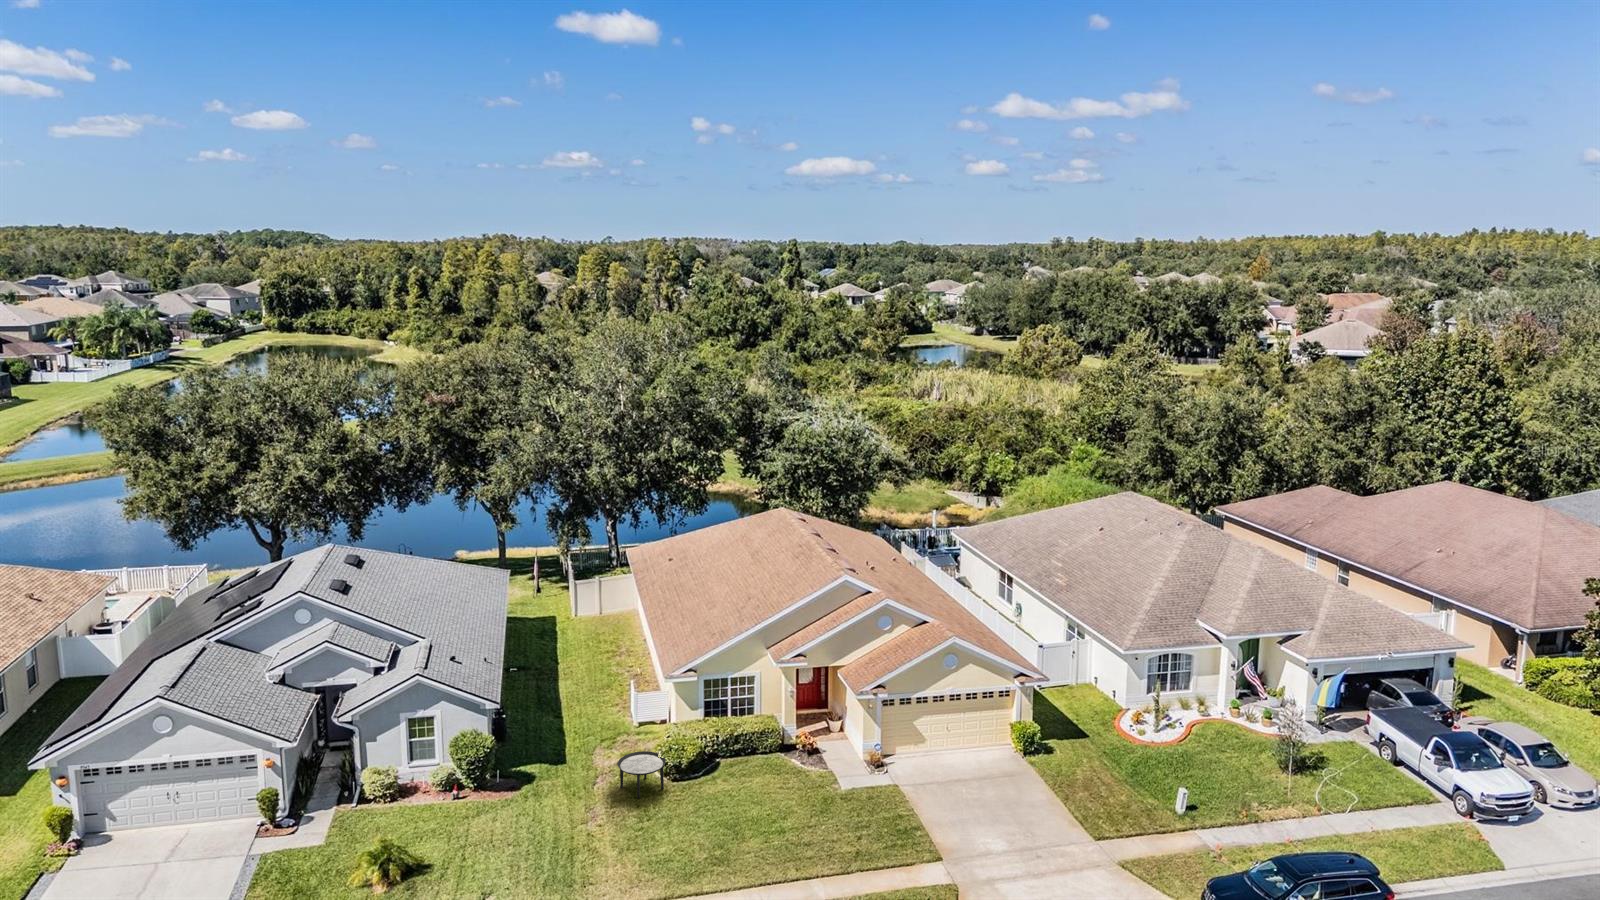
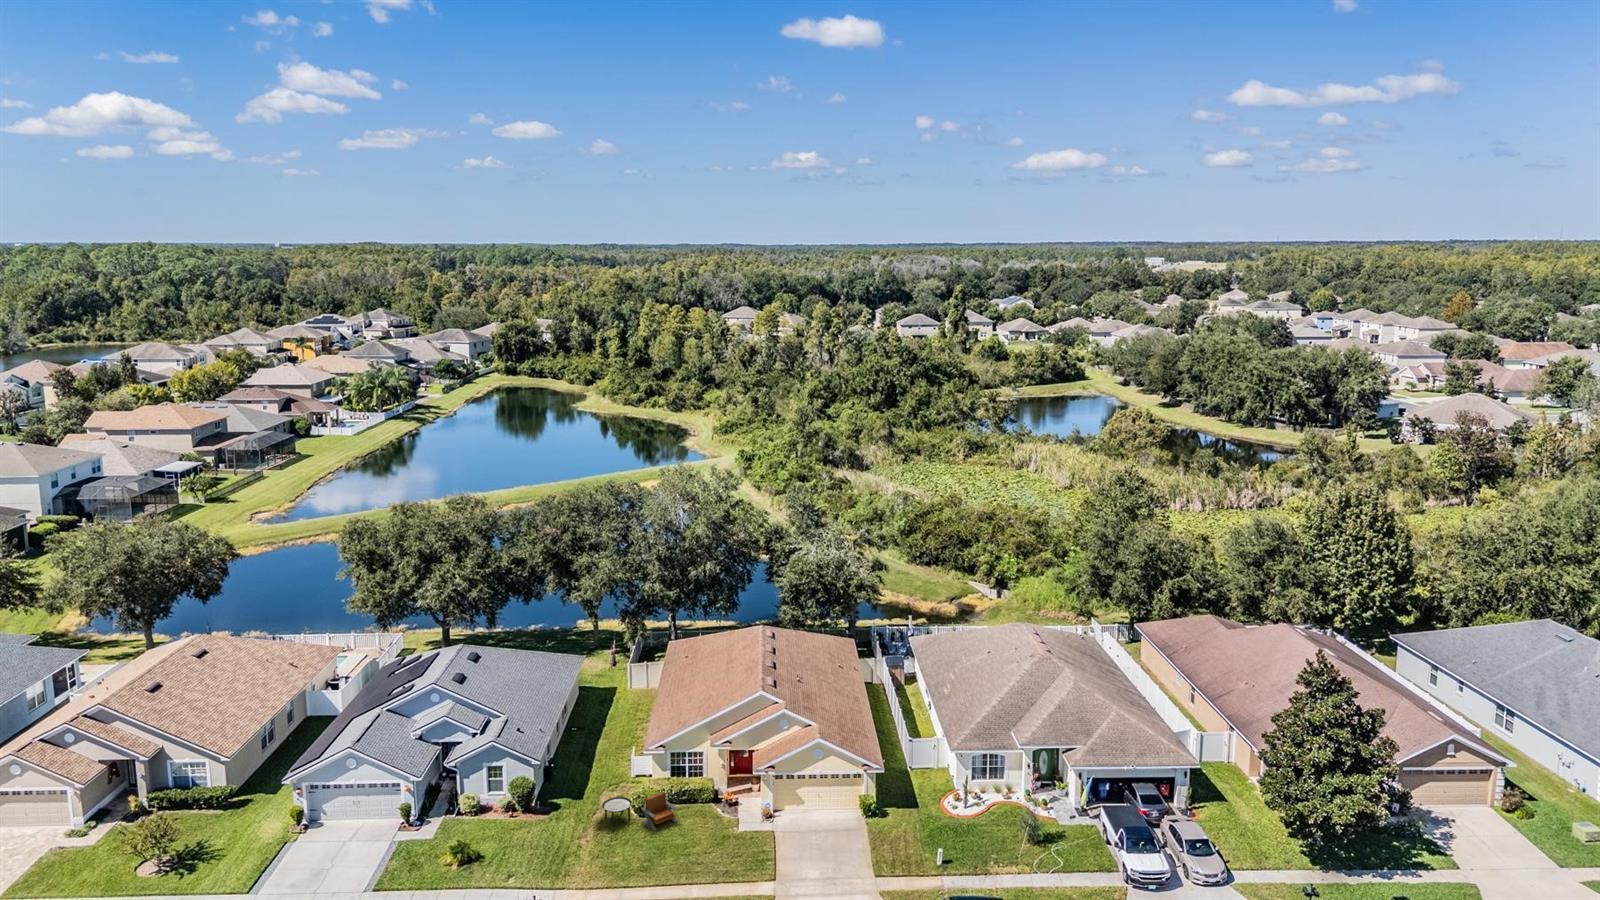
lounge chair: none [682,737,741,800] -> present [641,792,677,831]

